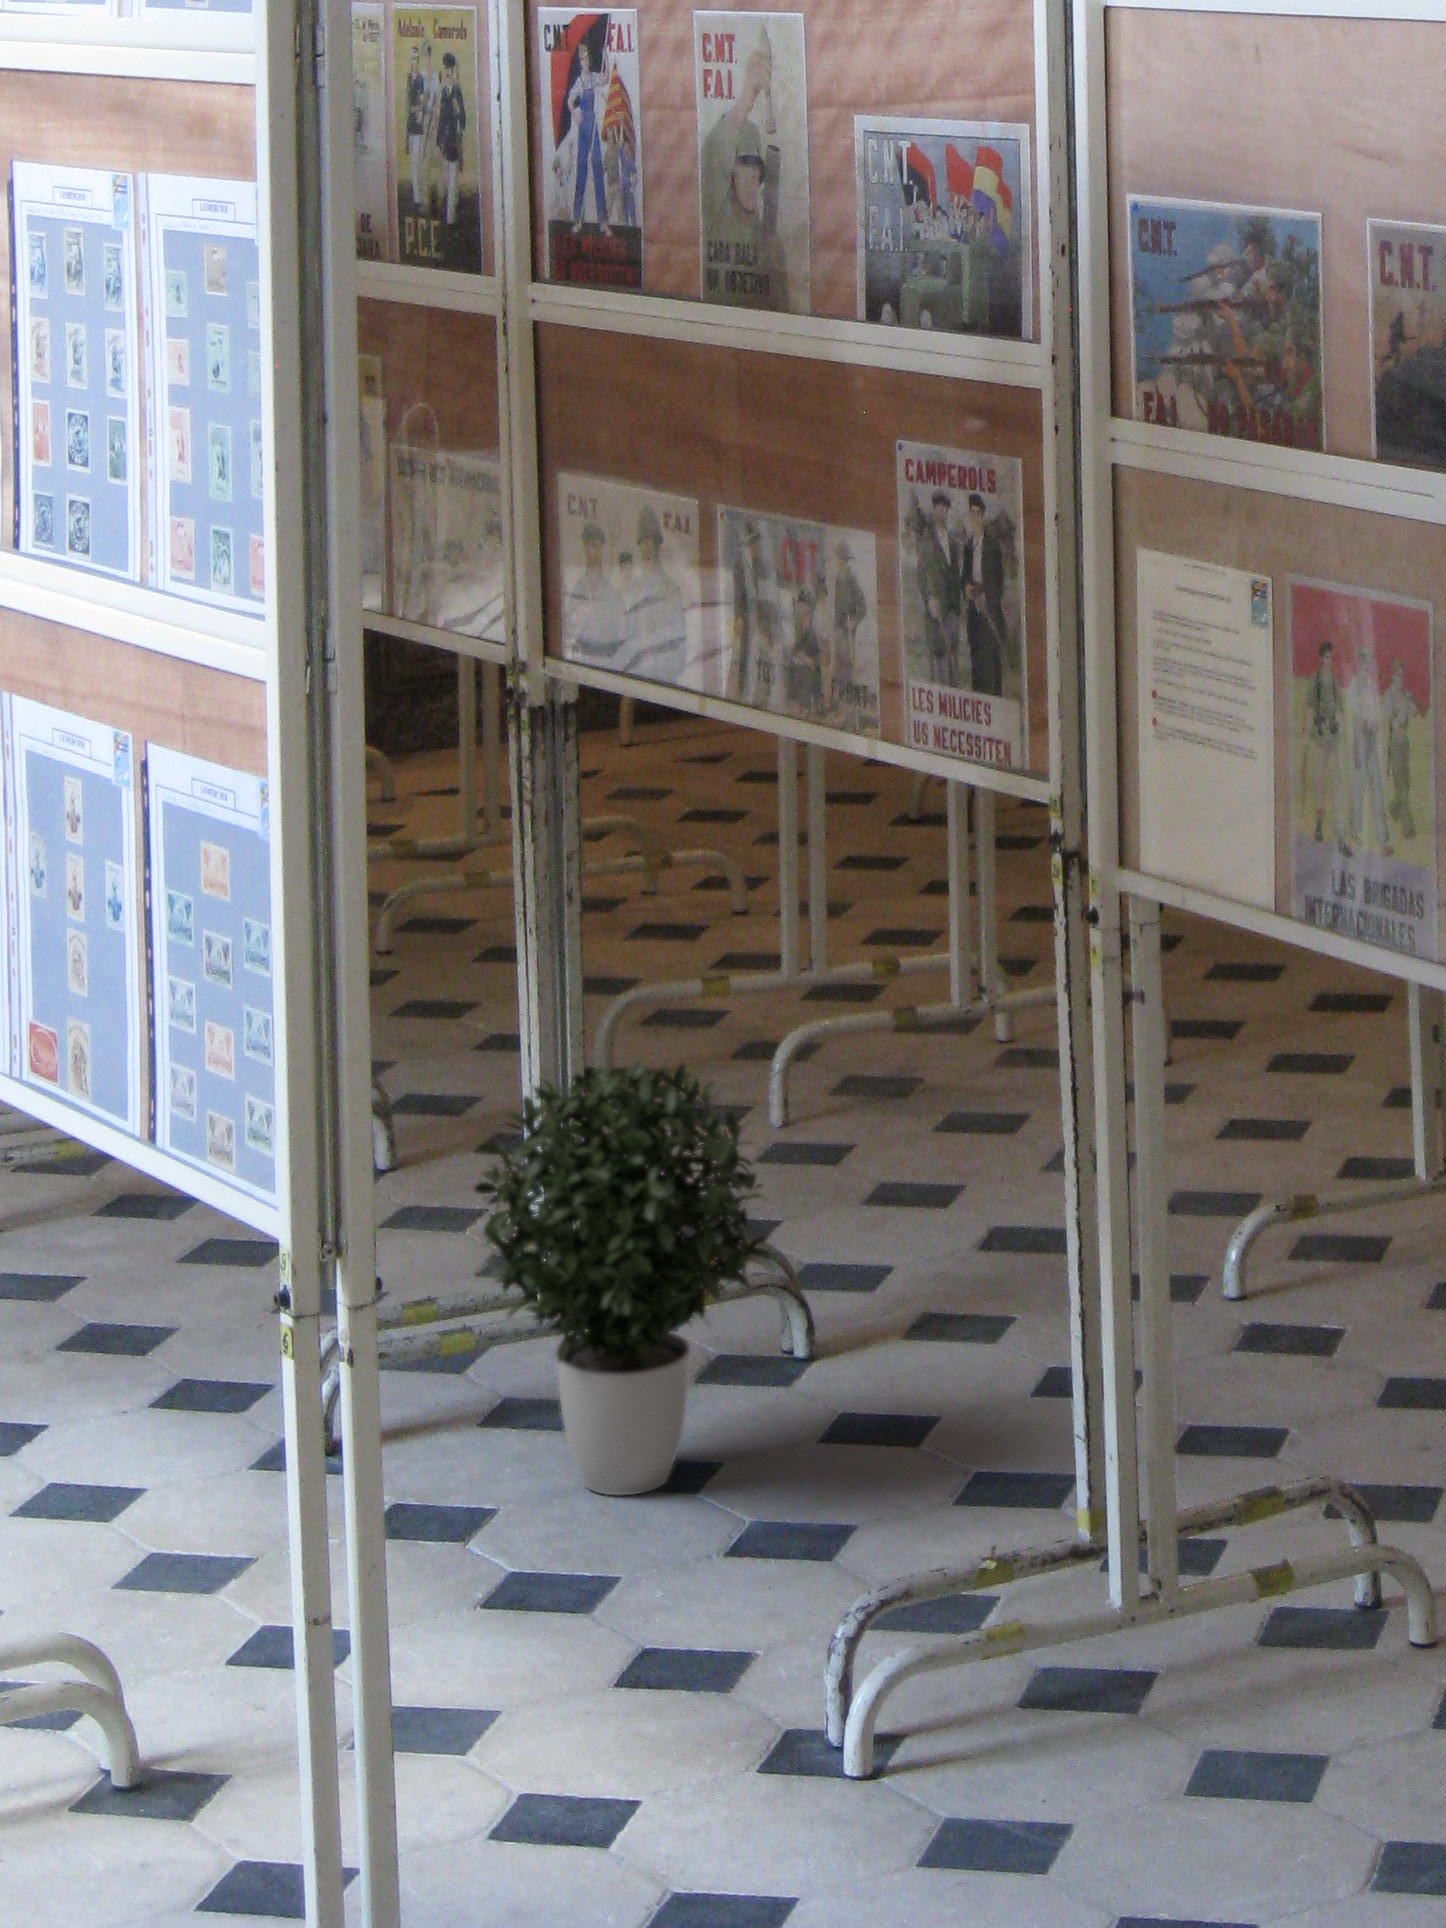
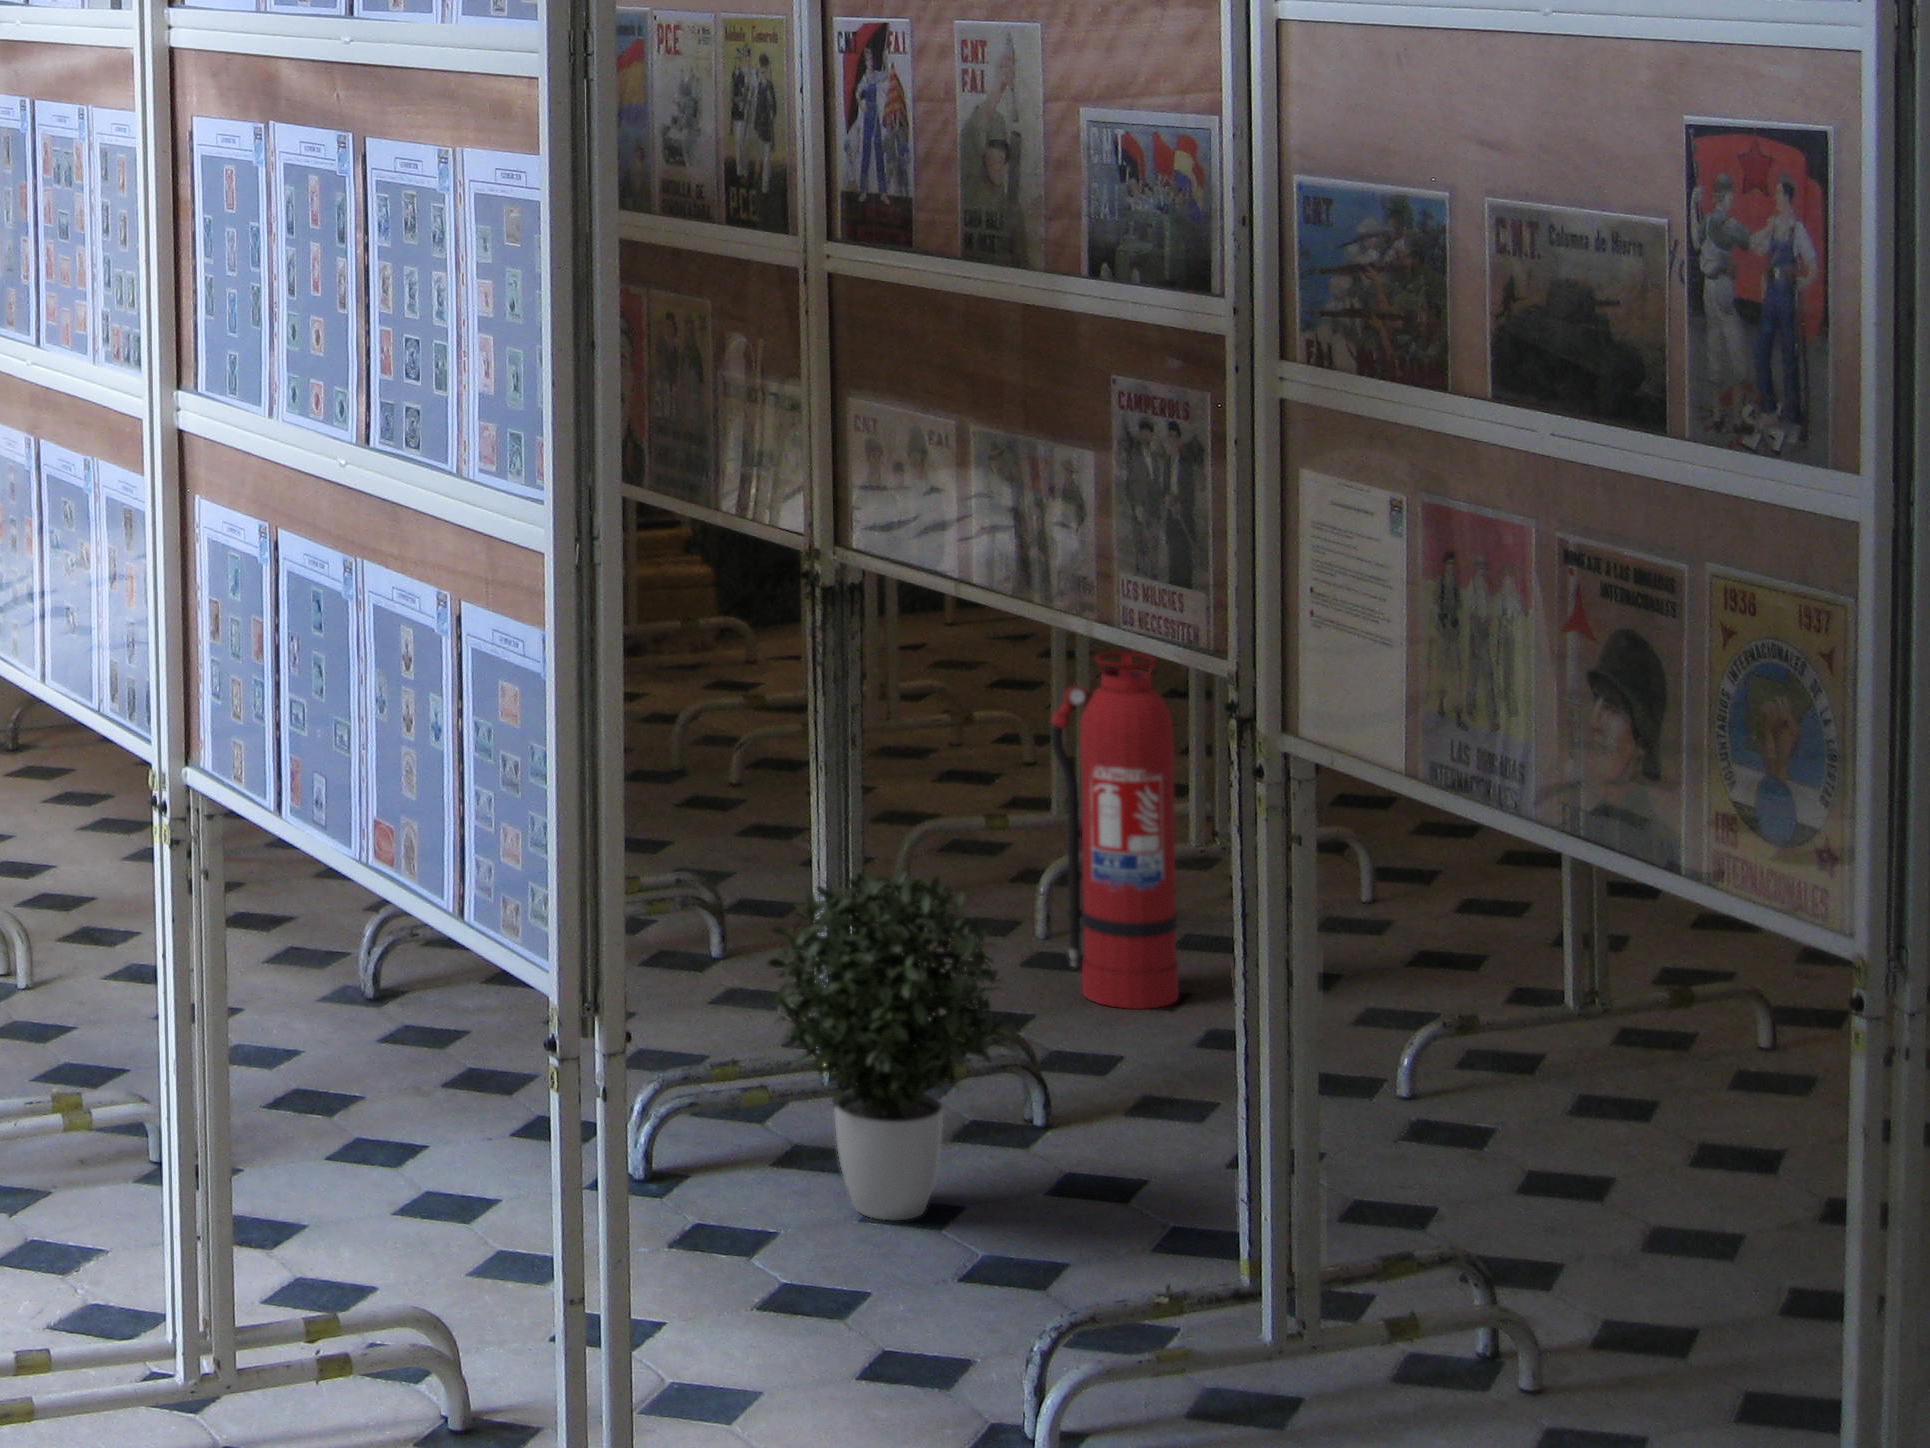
fire extinguisher: none [790,763,939,1190] -> present [1051,652,1179,1009]

